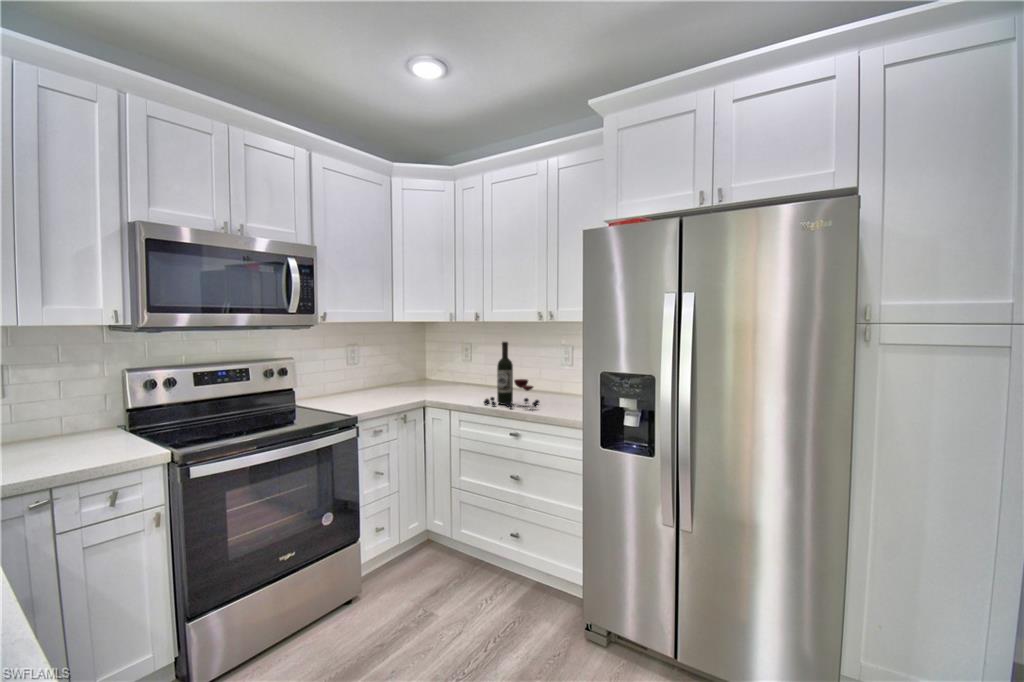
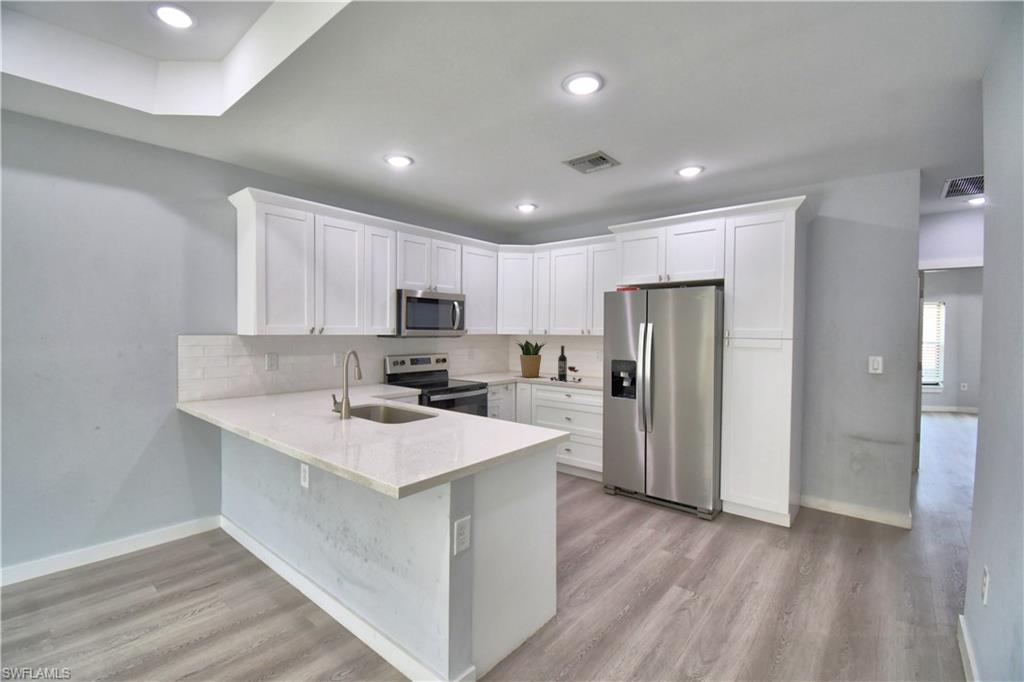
potted plant: none [422,331,480,397] -> present [517,340,545,377]

